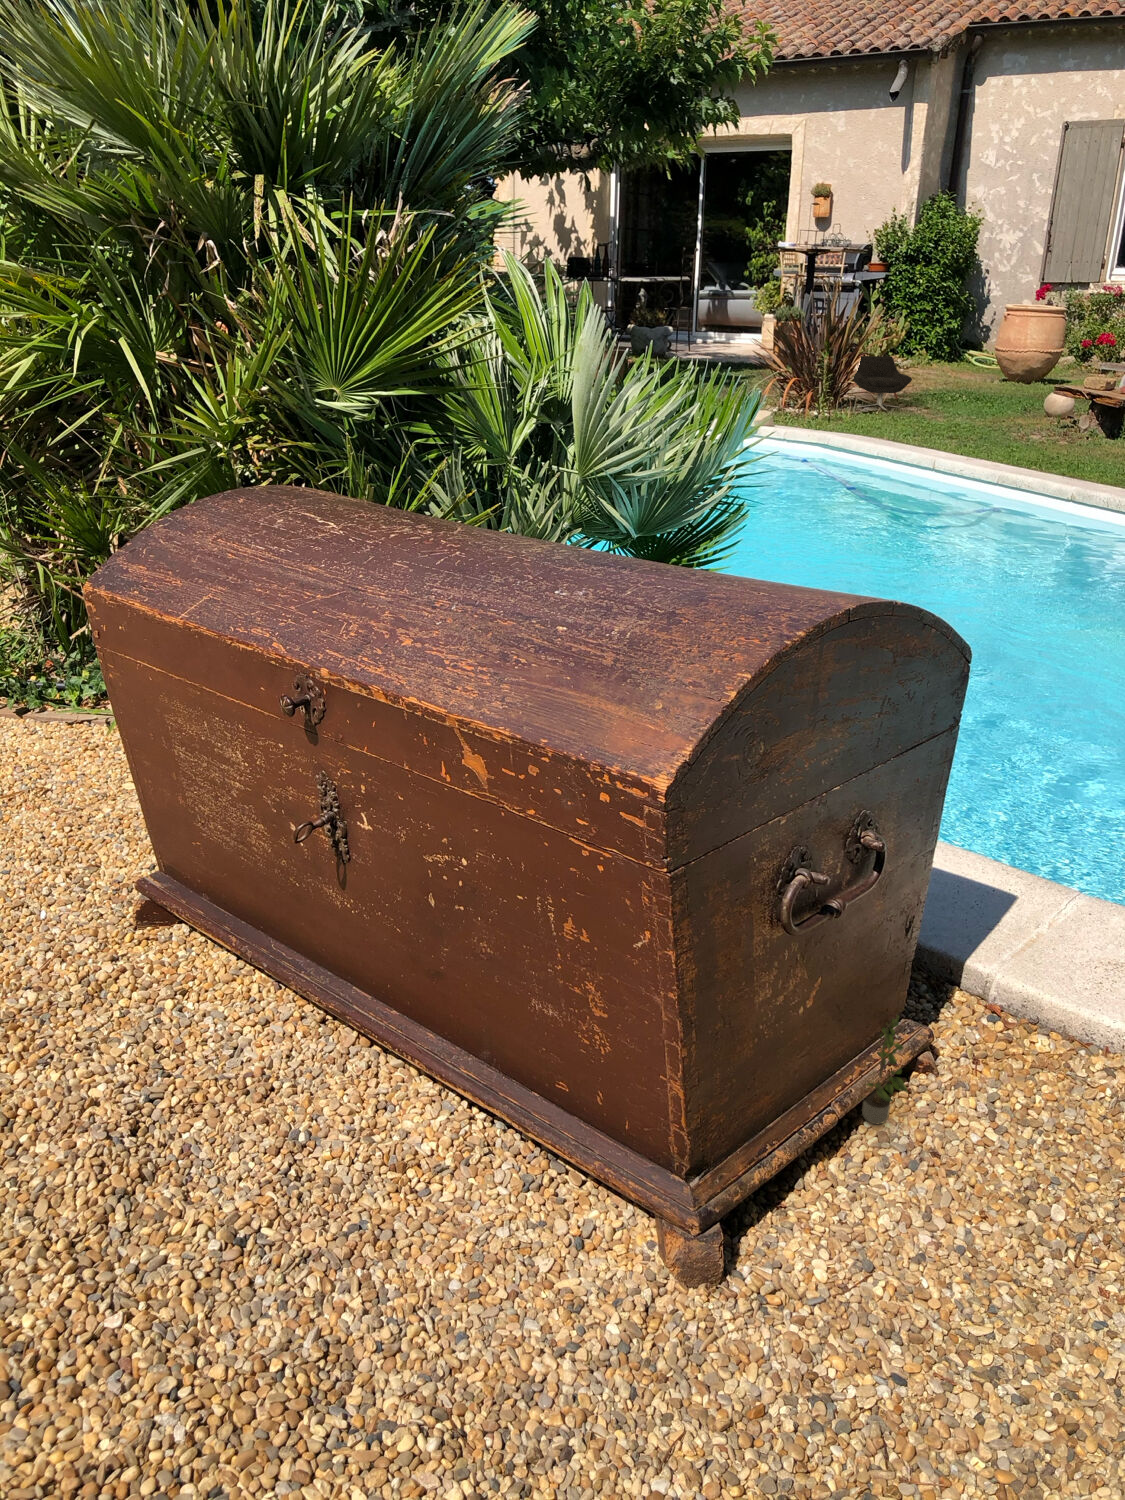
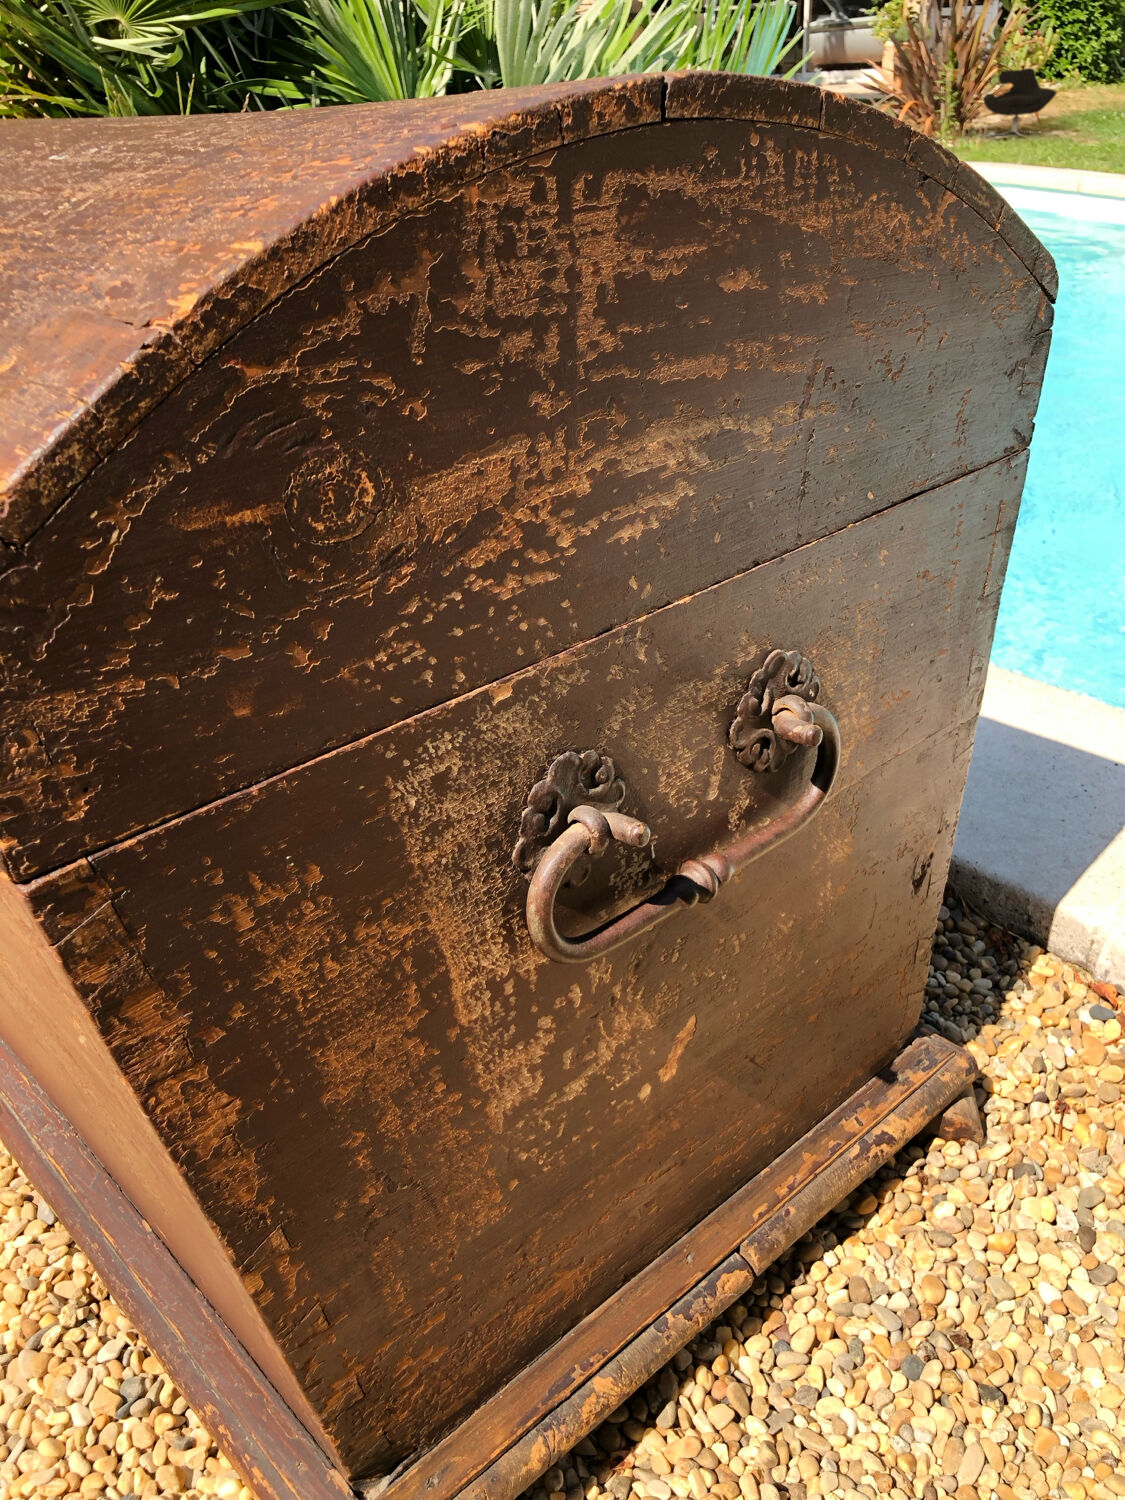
potted plant: present [862,1016,908,1124] -> none [808,1077,917,1260]

